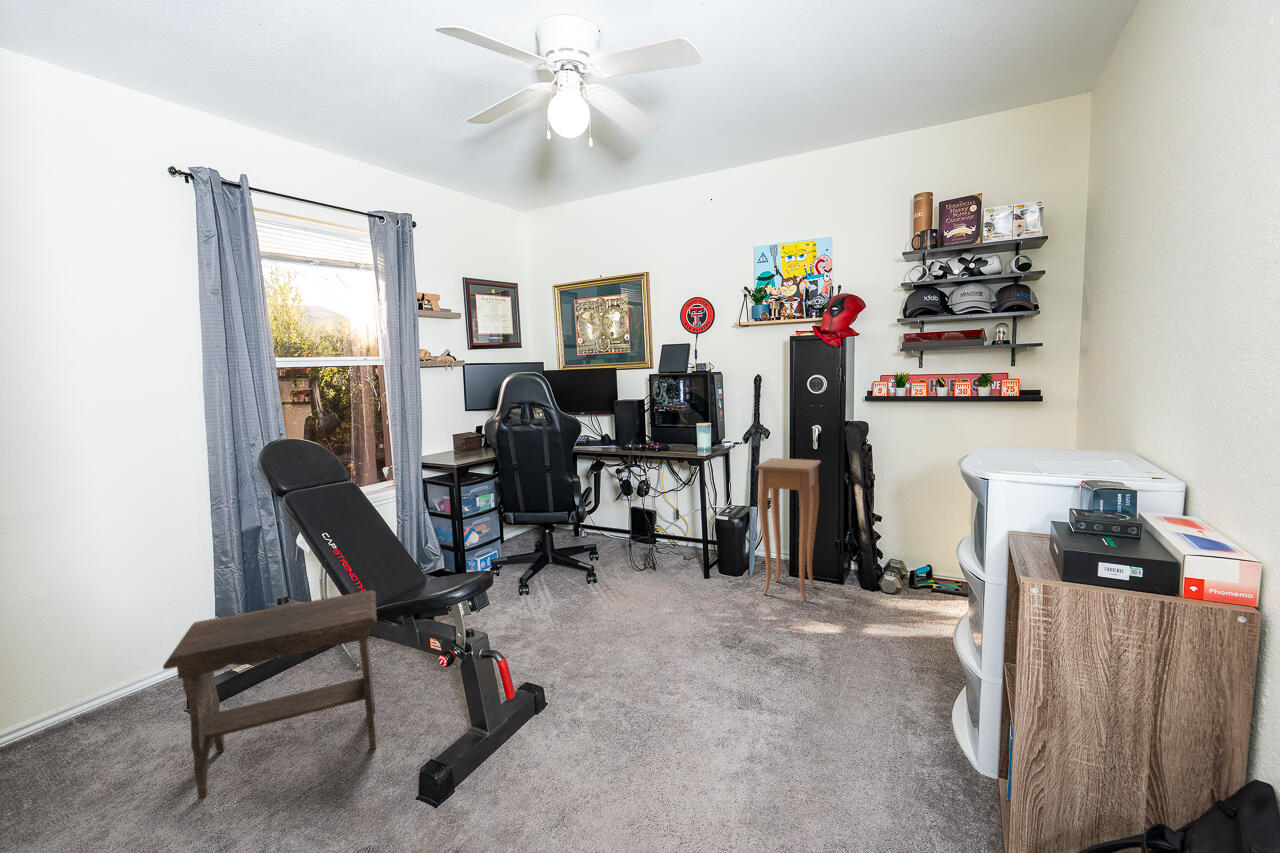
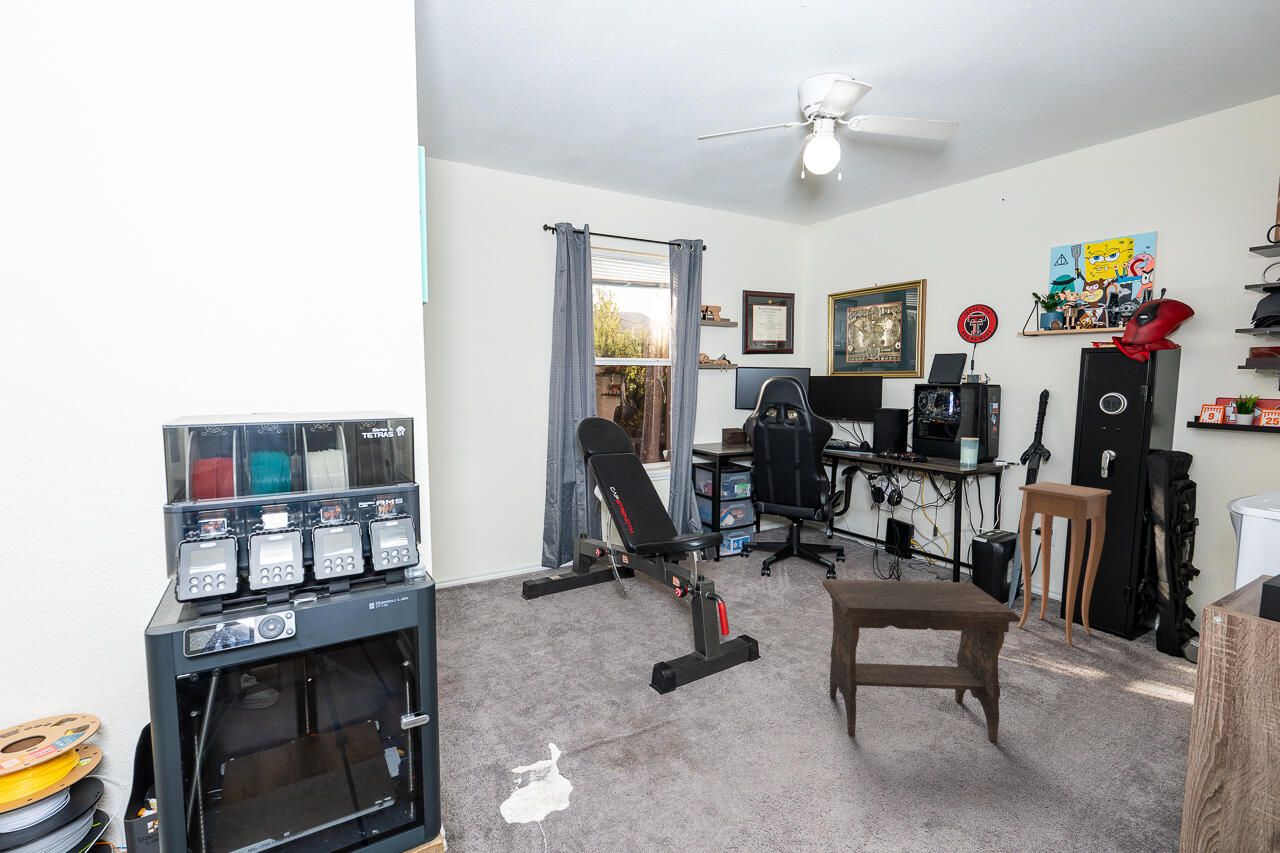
footstool: present [163,590,377,798] -> present [822,579,1021,742]

